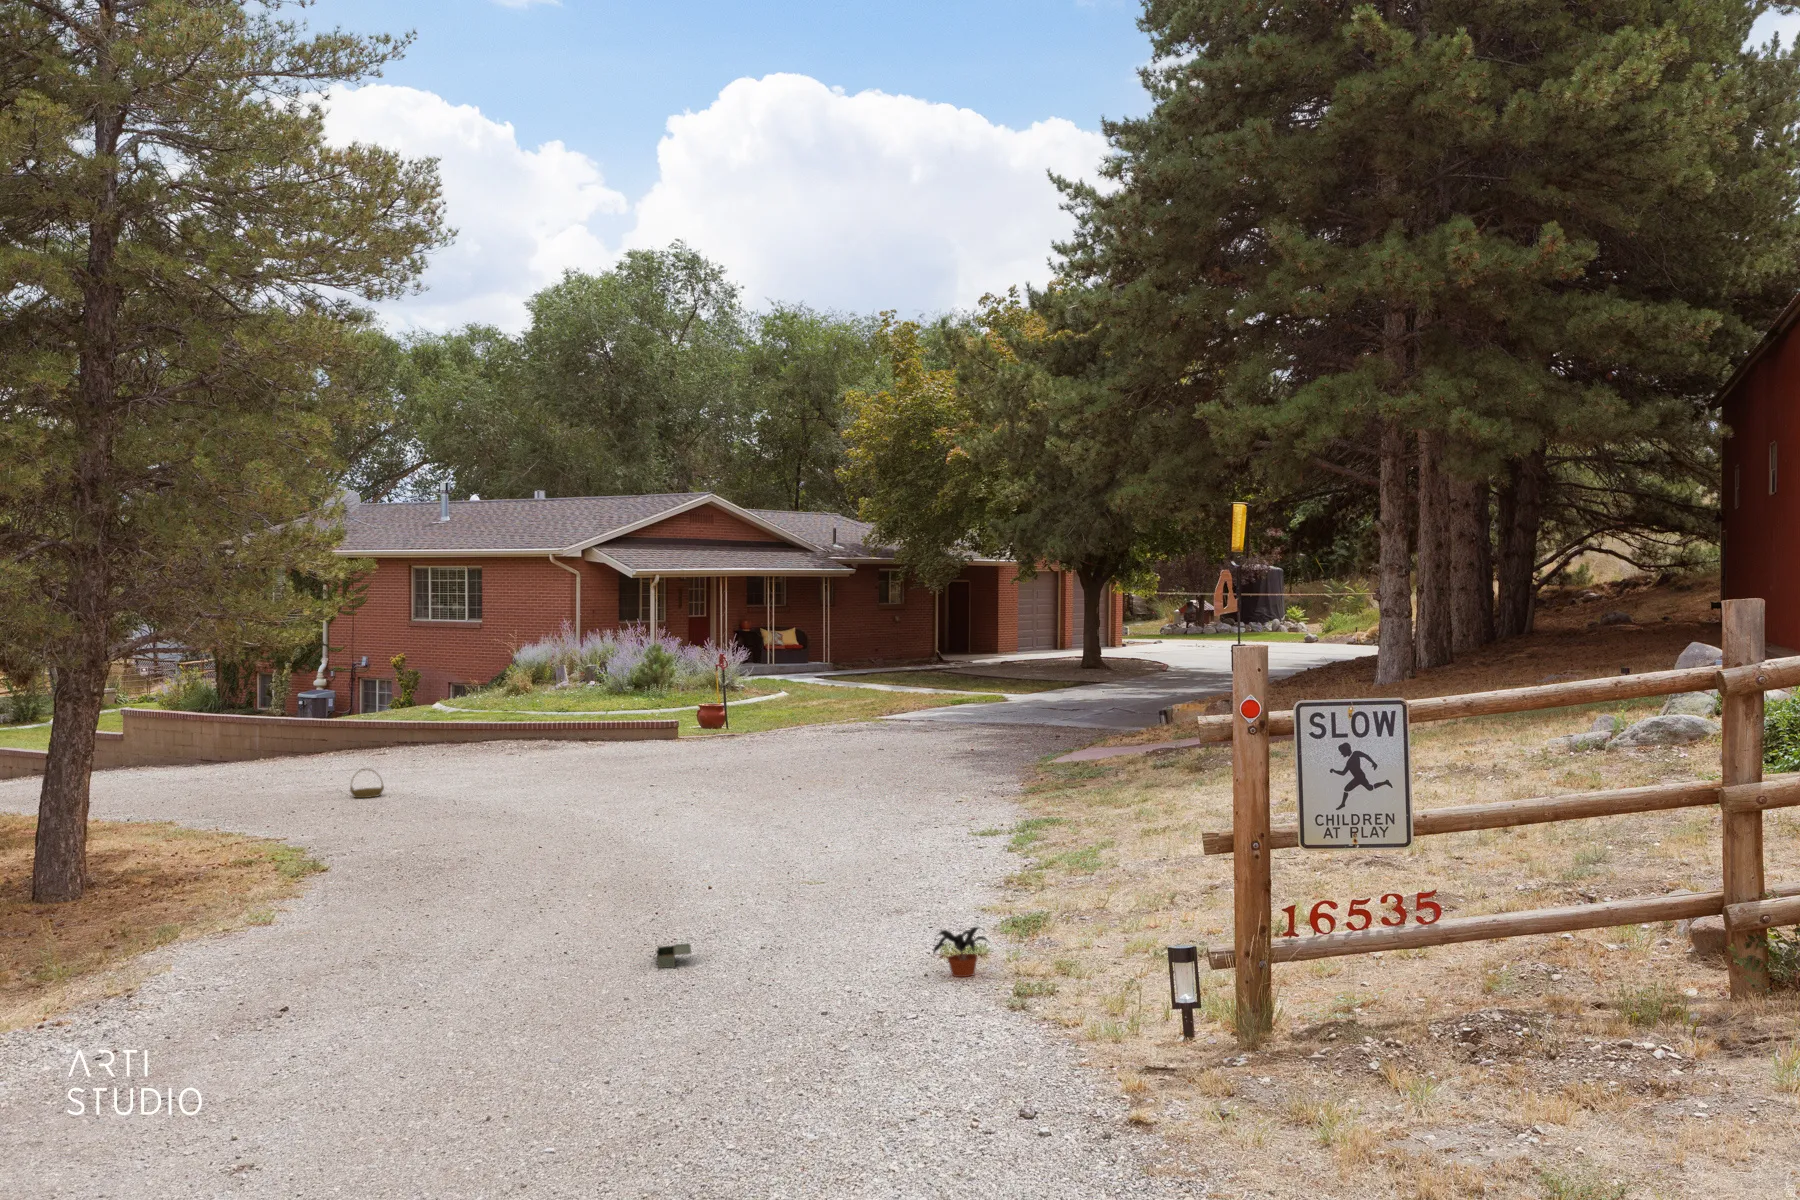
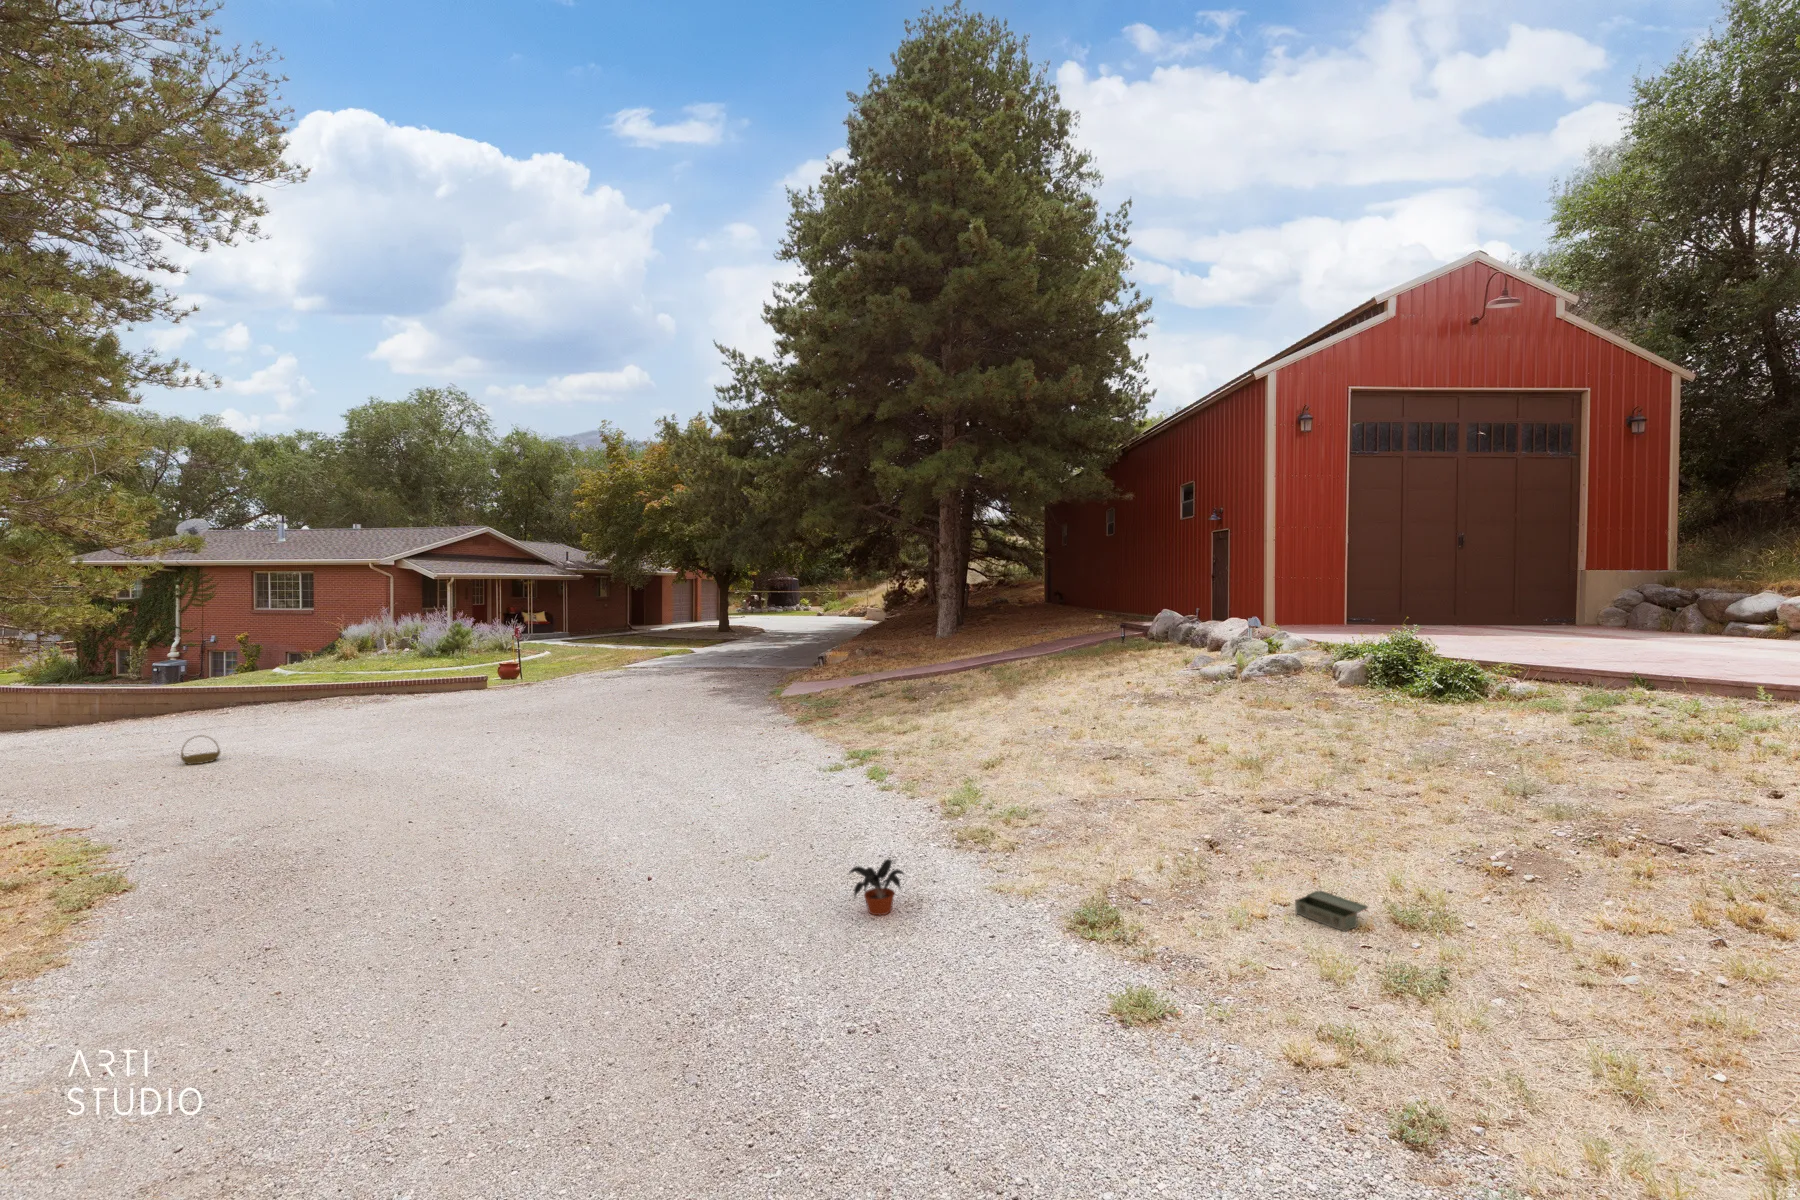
potted plant: present [933,927,987,977] -> present [849,859,904,915]
toolbox: present [654,943,691,968] -> present [1295,891,1368,931]

